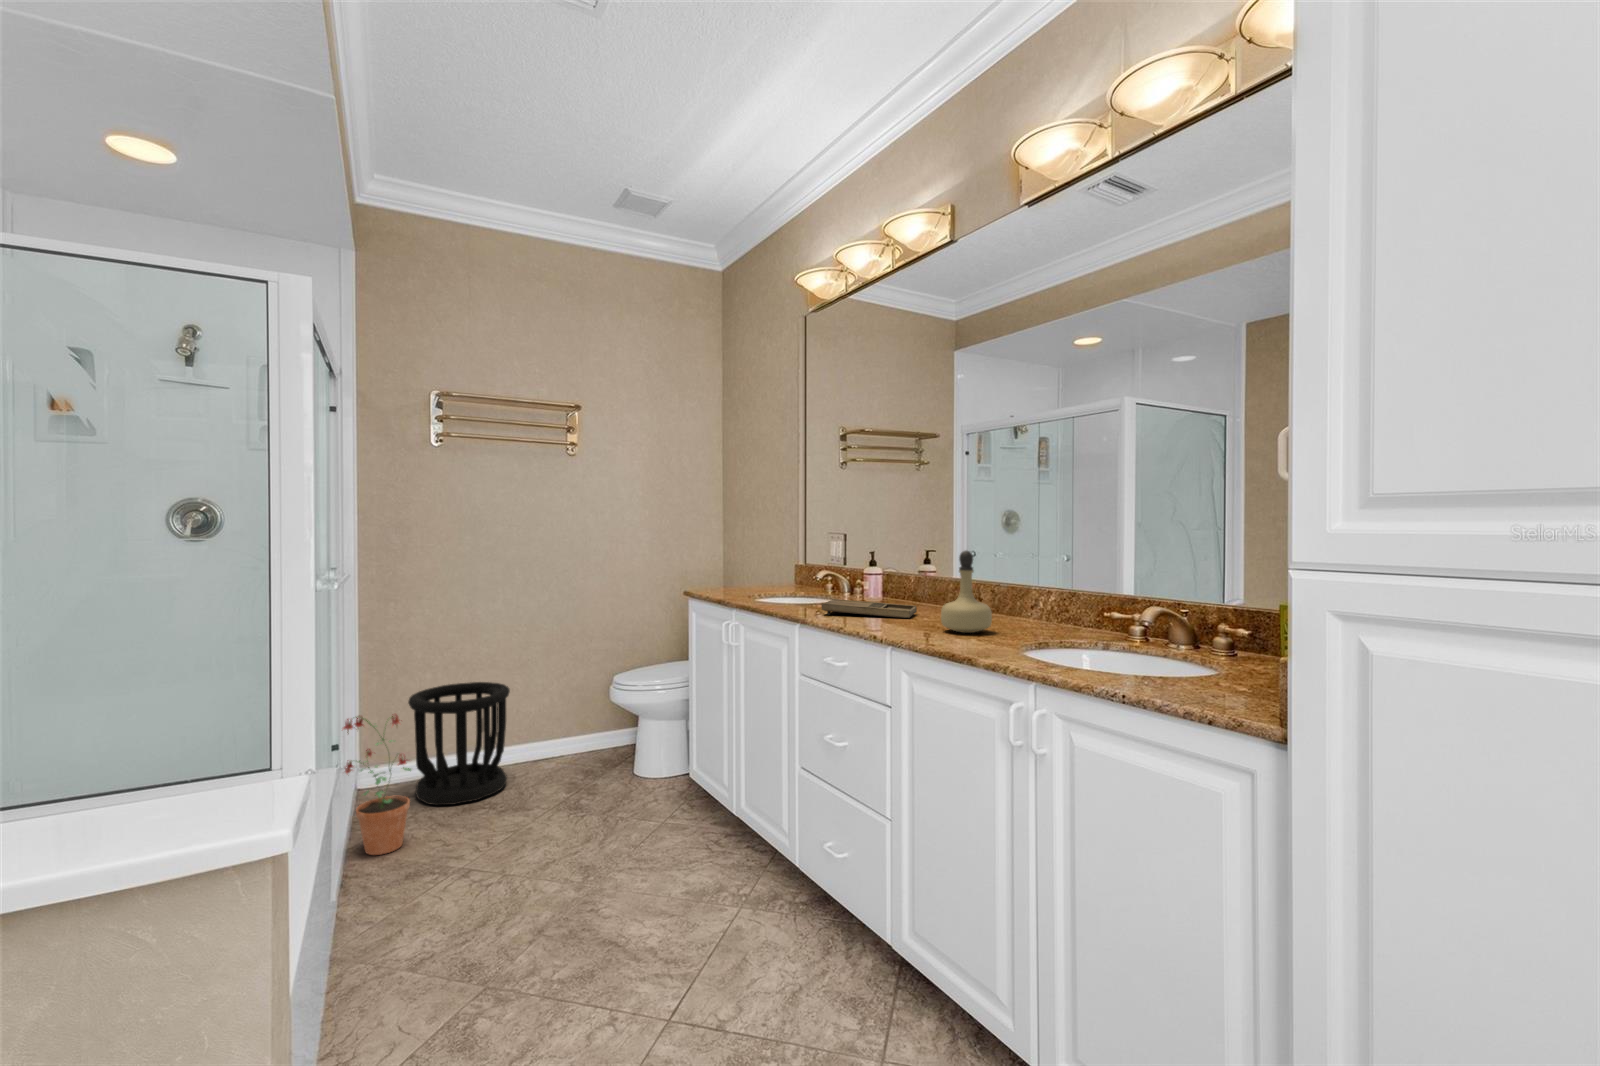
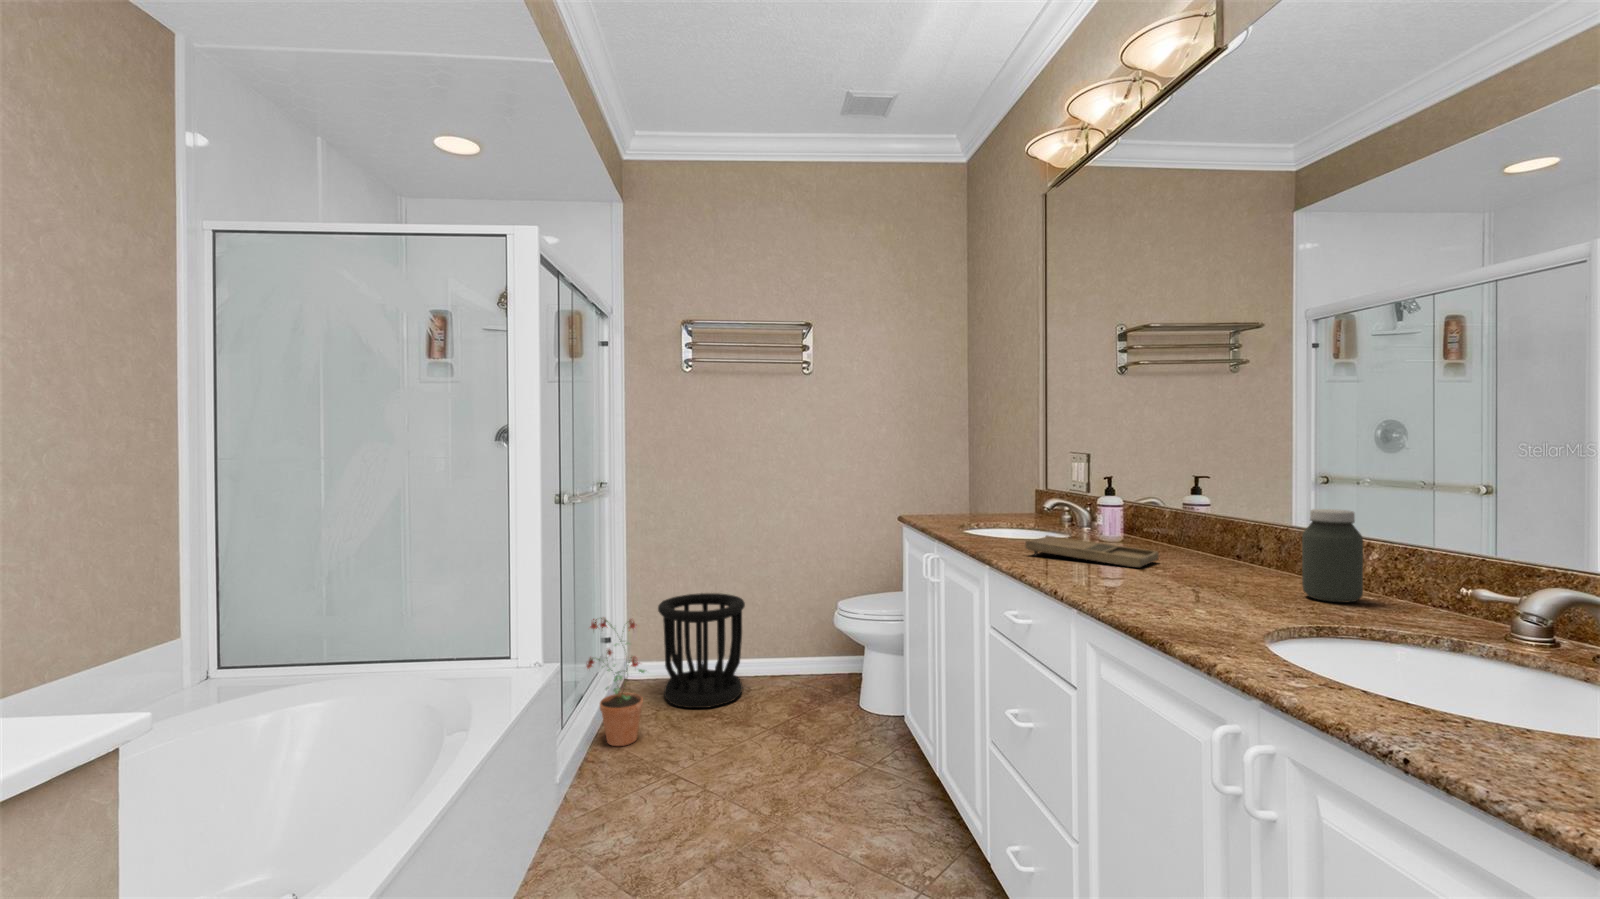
perfume bottle: present [941,551,992,633] -> none [1165,481,1248,599]
jar: none [1018,568,1052,629] -> present [1302,509,1363,602]

